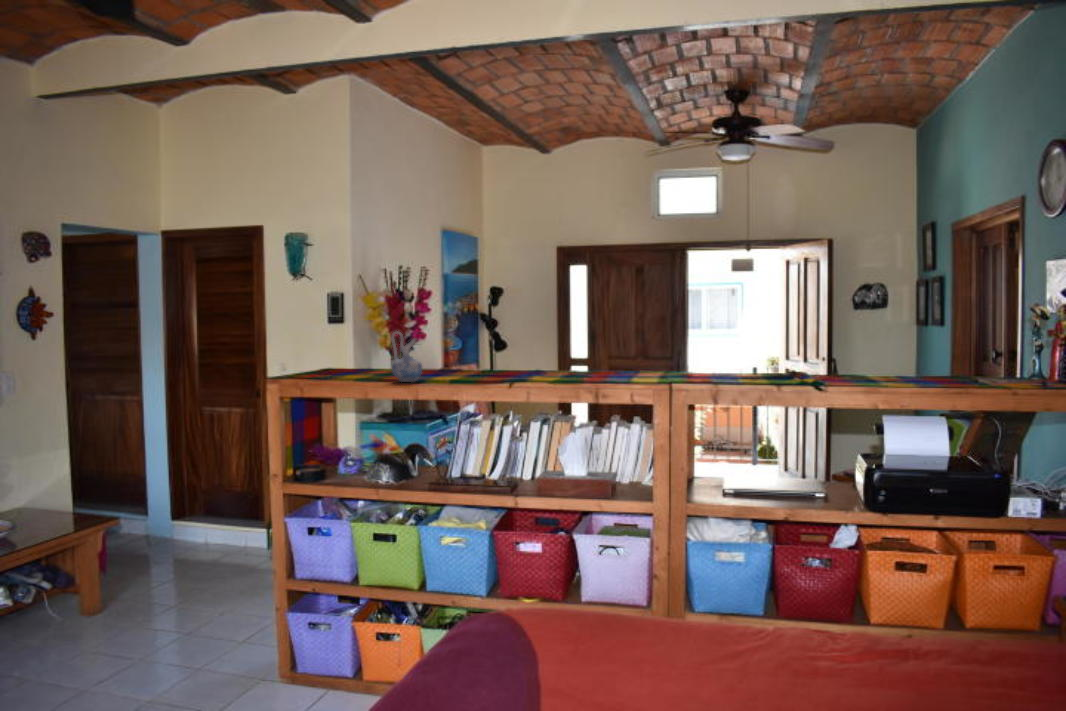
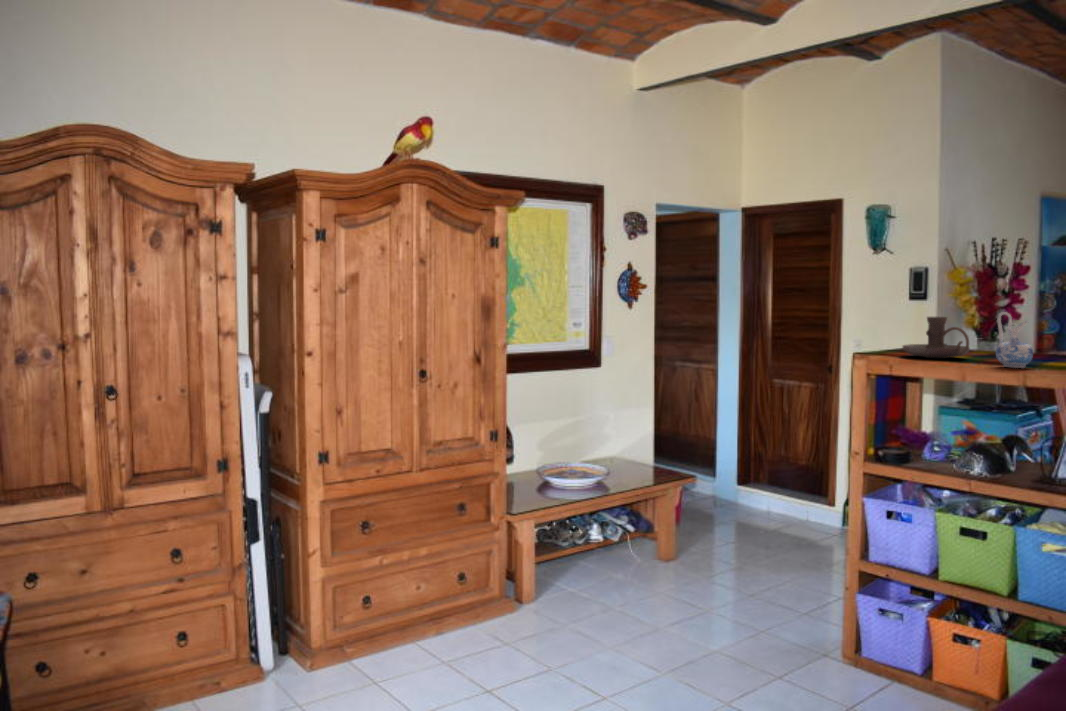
candle holder: none [314,337,374,377] -> present [903,317,970,358]

